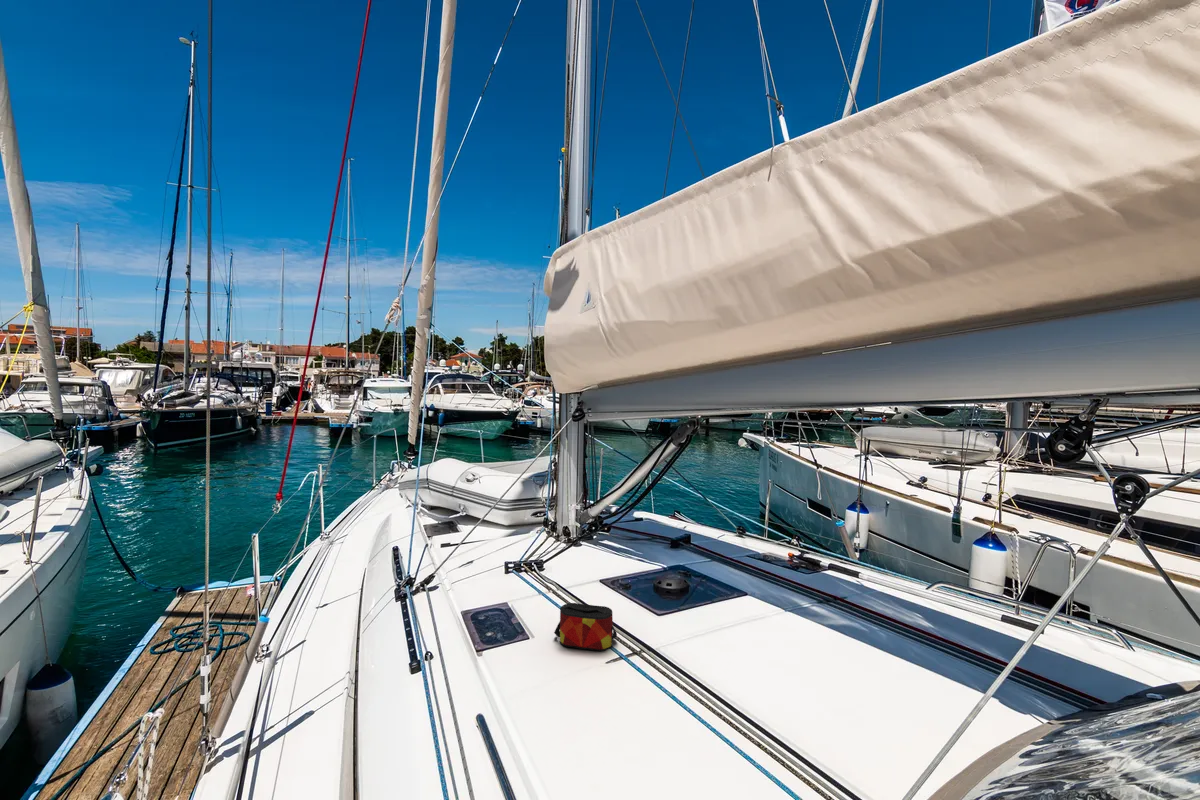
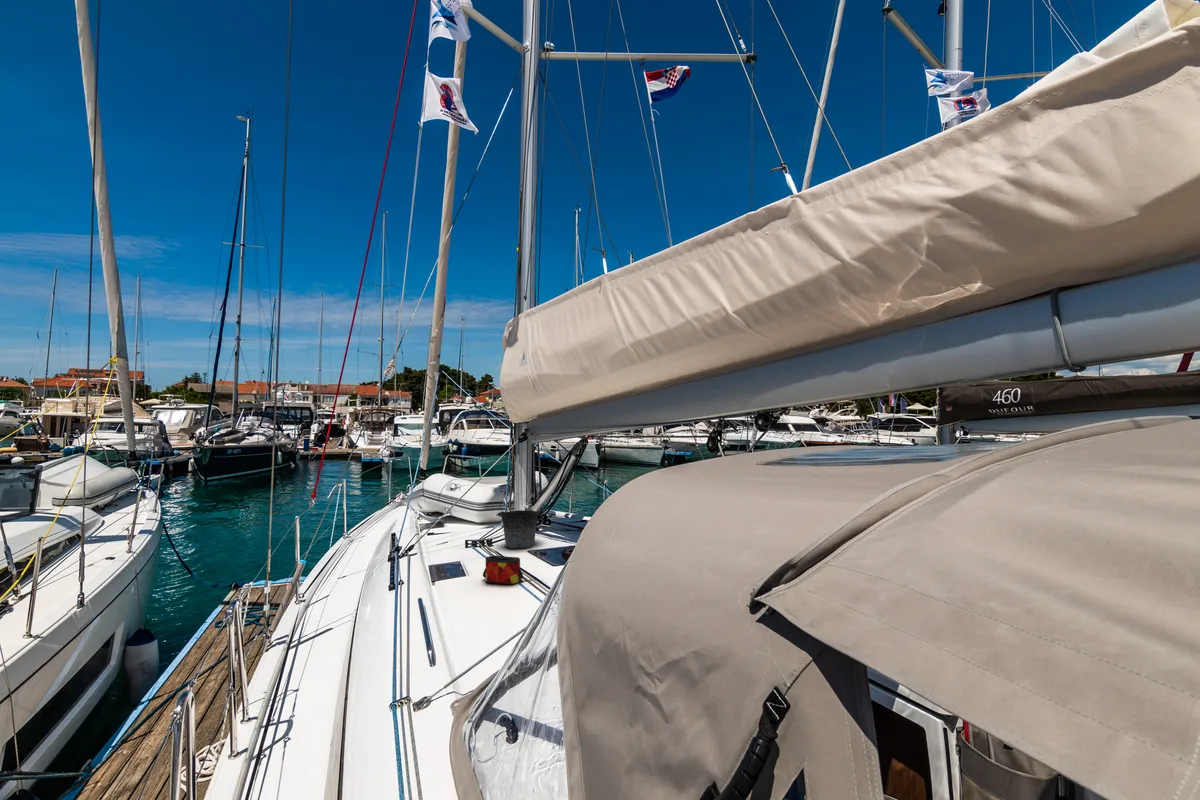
bucket: none [550,519,606,574] -> present [499,510,540,548]

